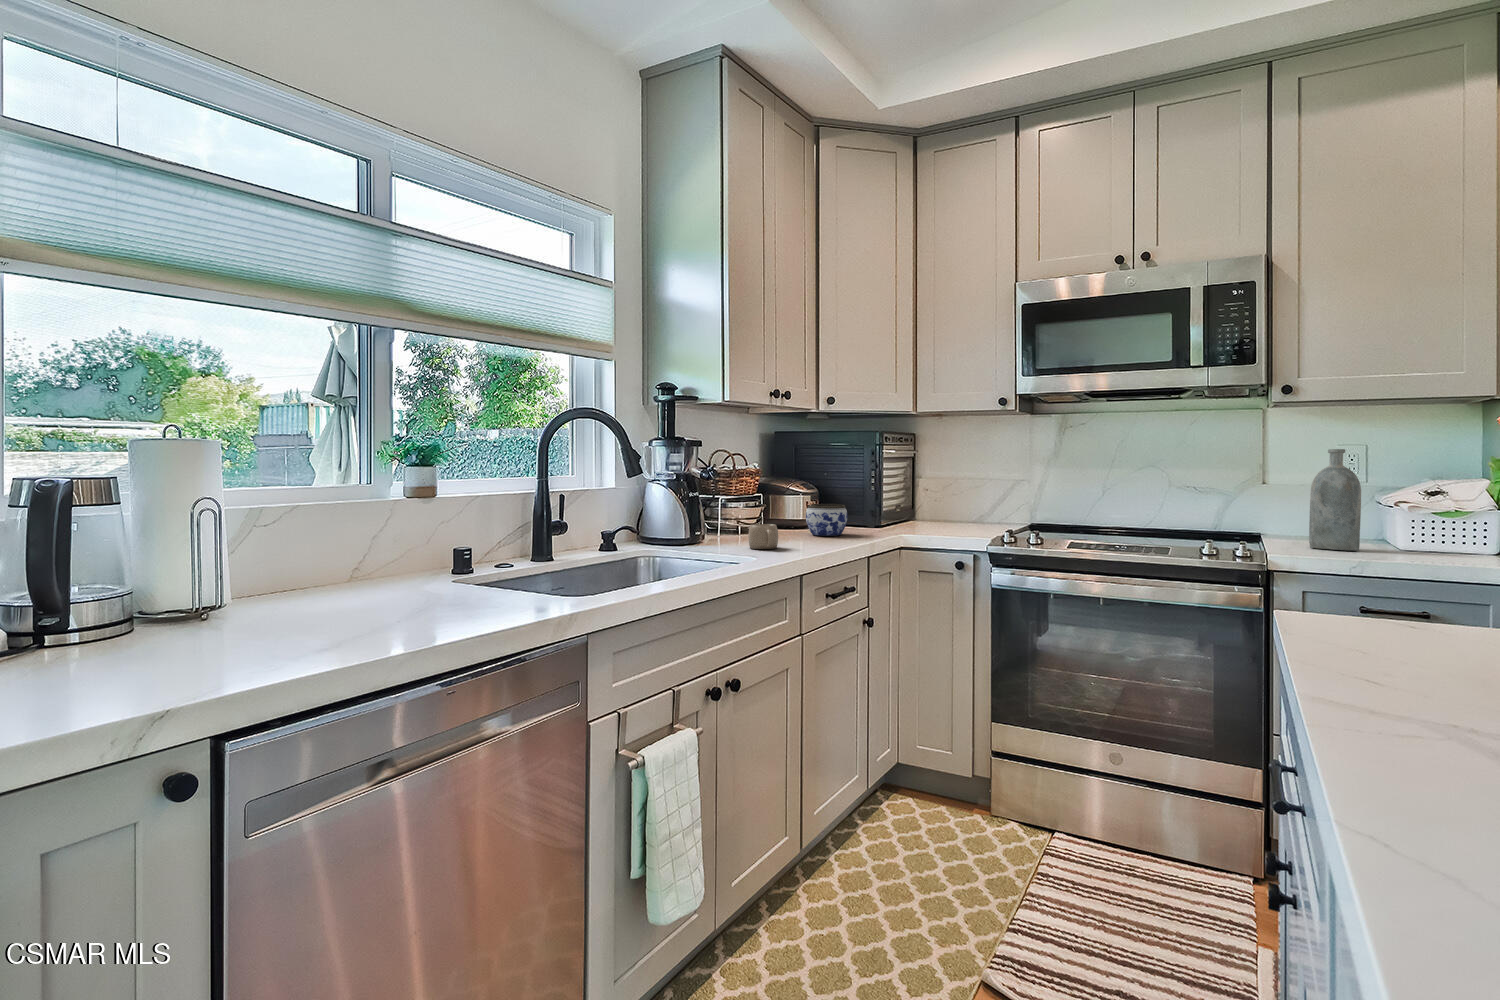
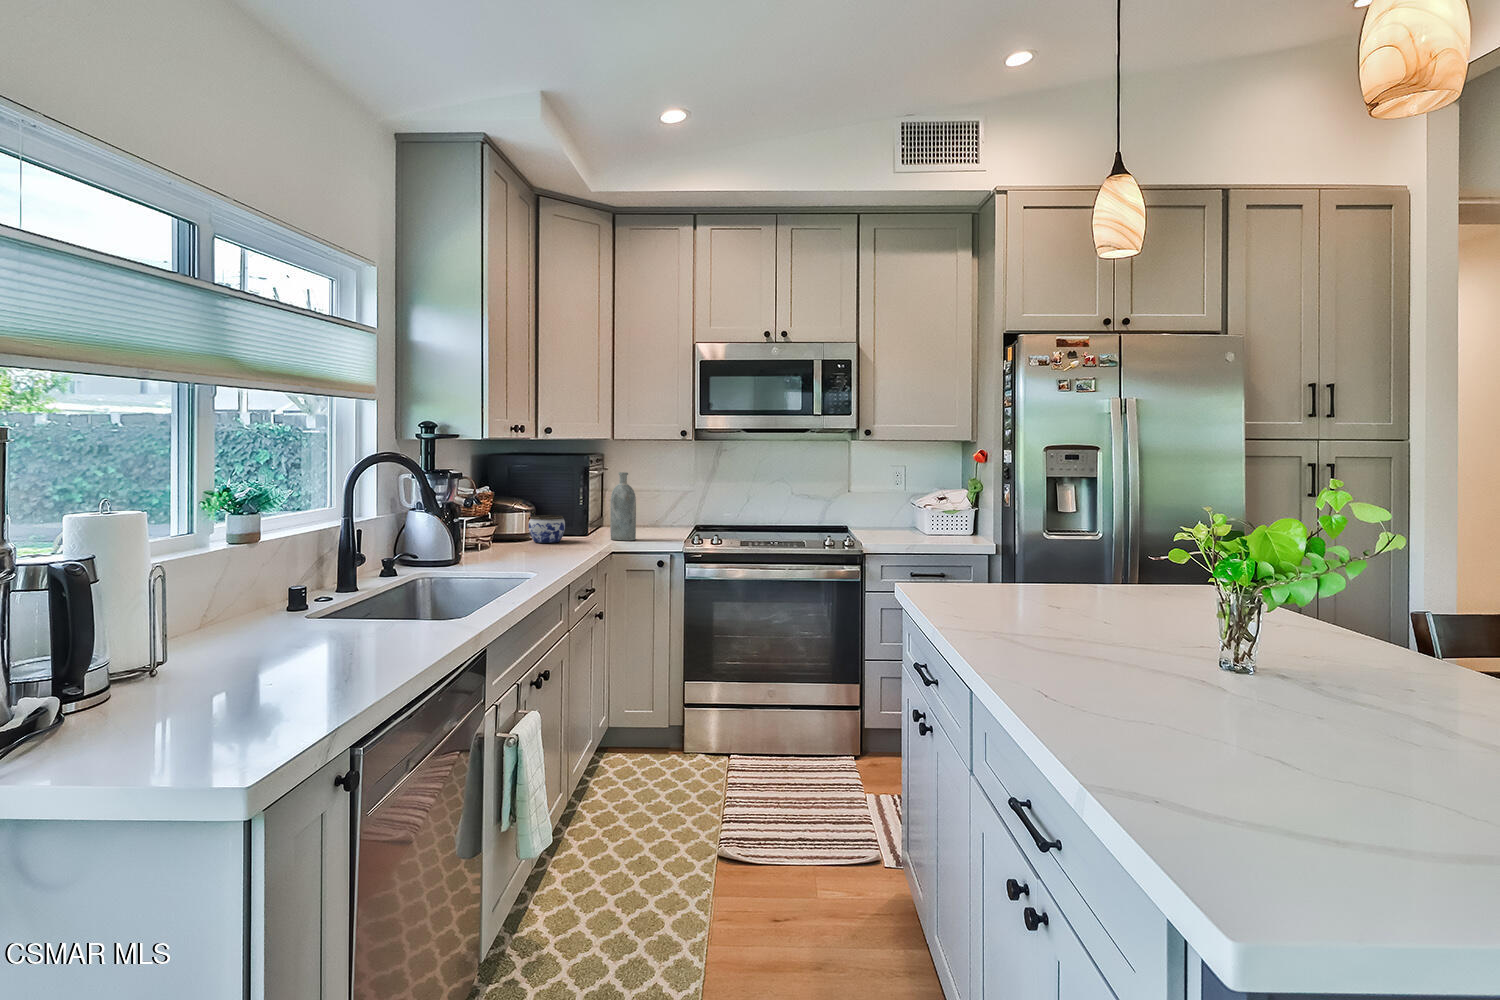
bottle: present [1309,449,1361,551] -> present [610,472,636,540]
mug: present [748,524,778,549] -> none [496,536,523,558]

